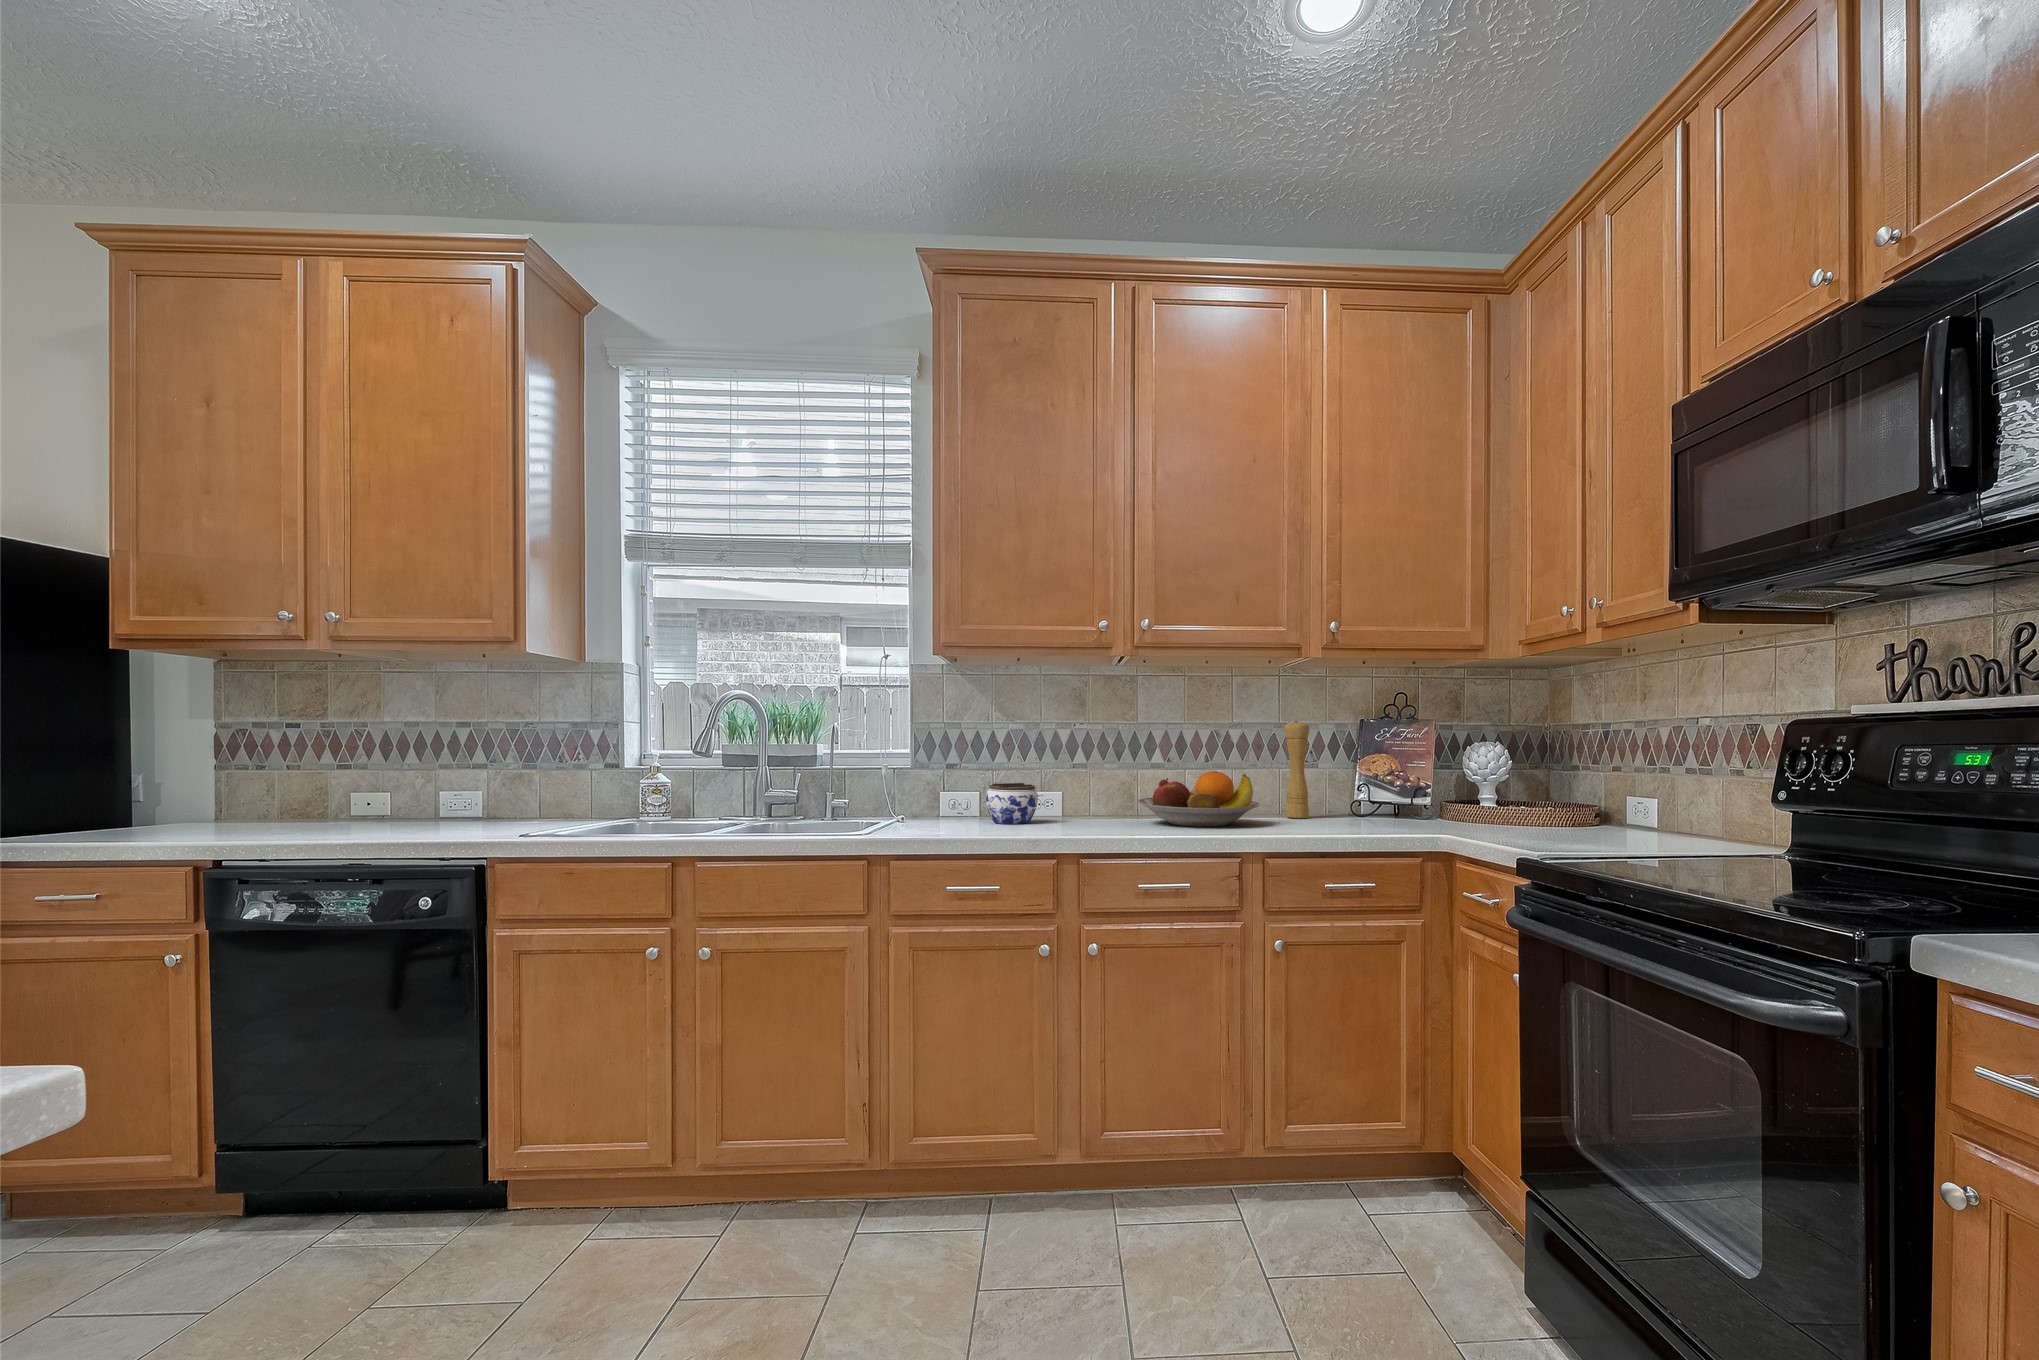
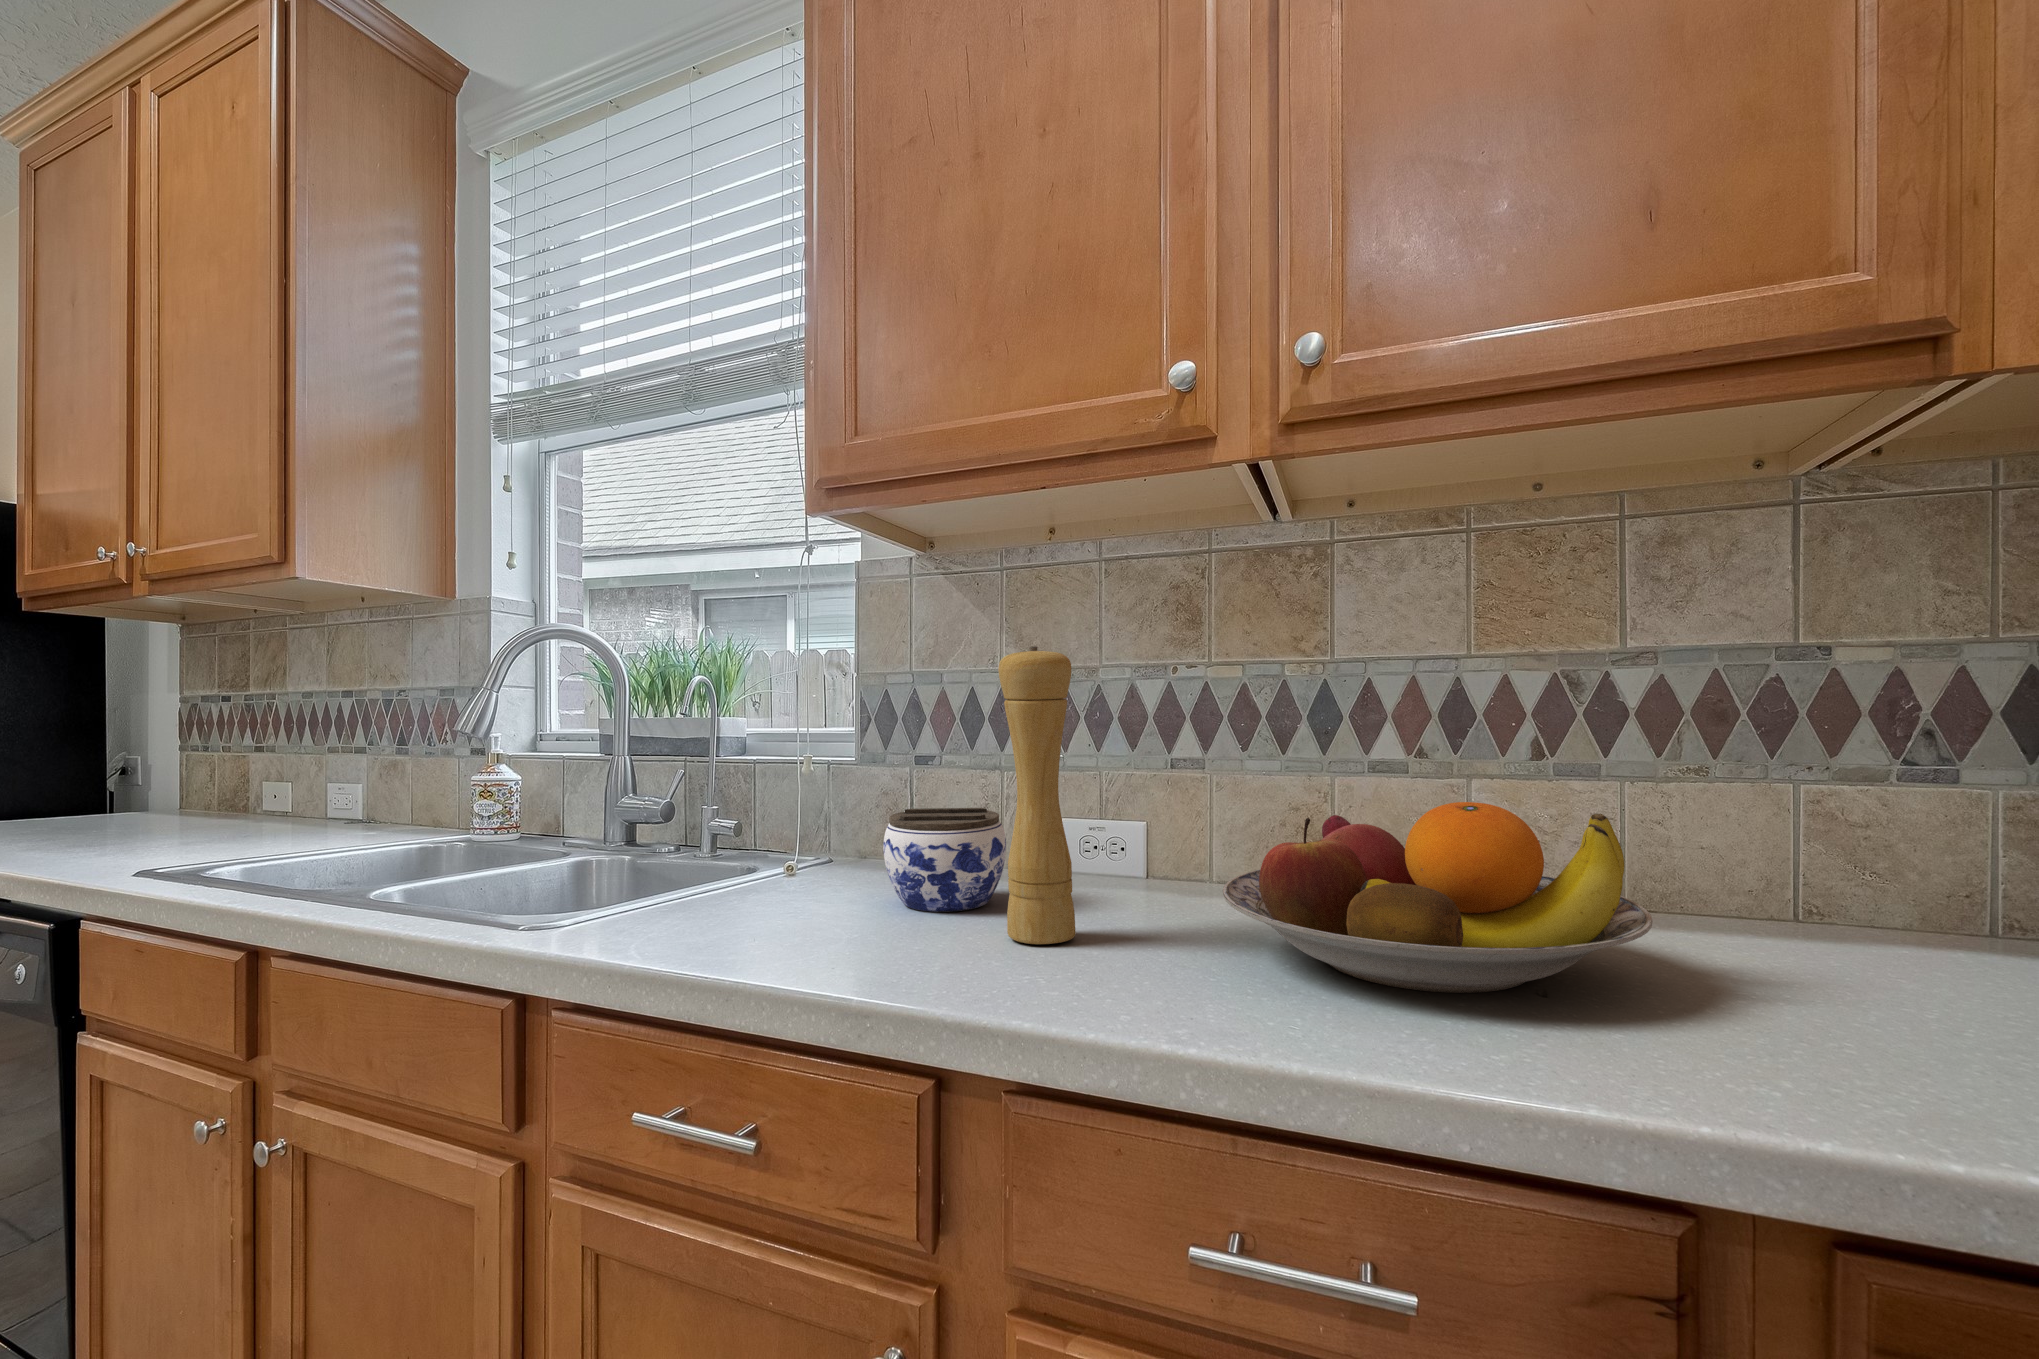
pepper mill: present [1284,721,1309,818] -> present [998,646,1076,944]

